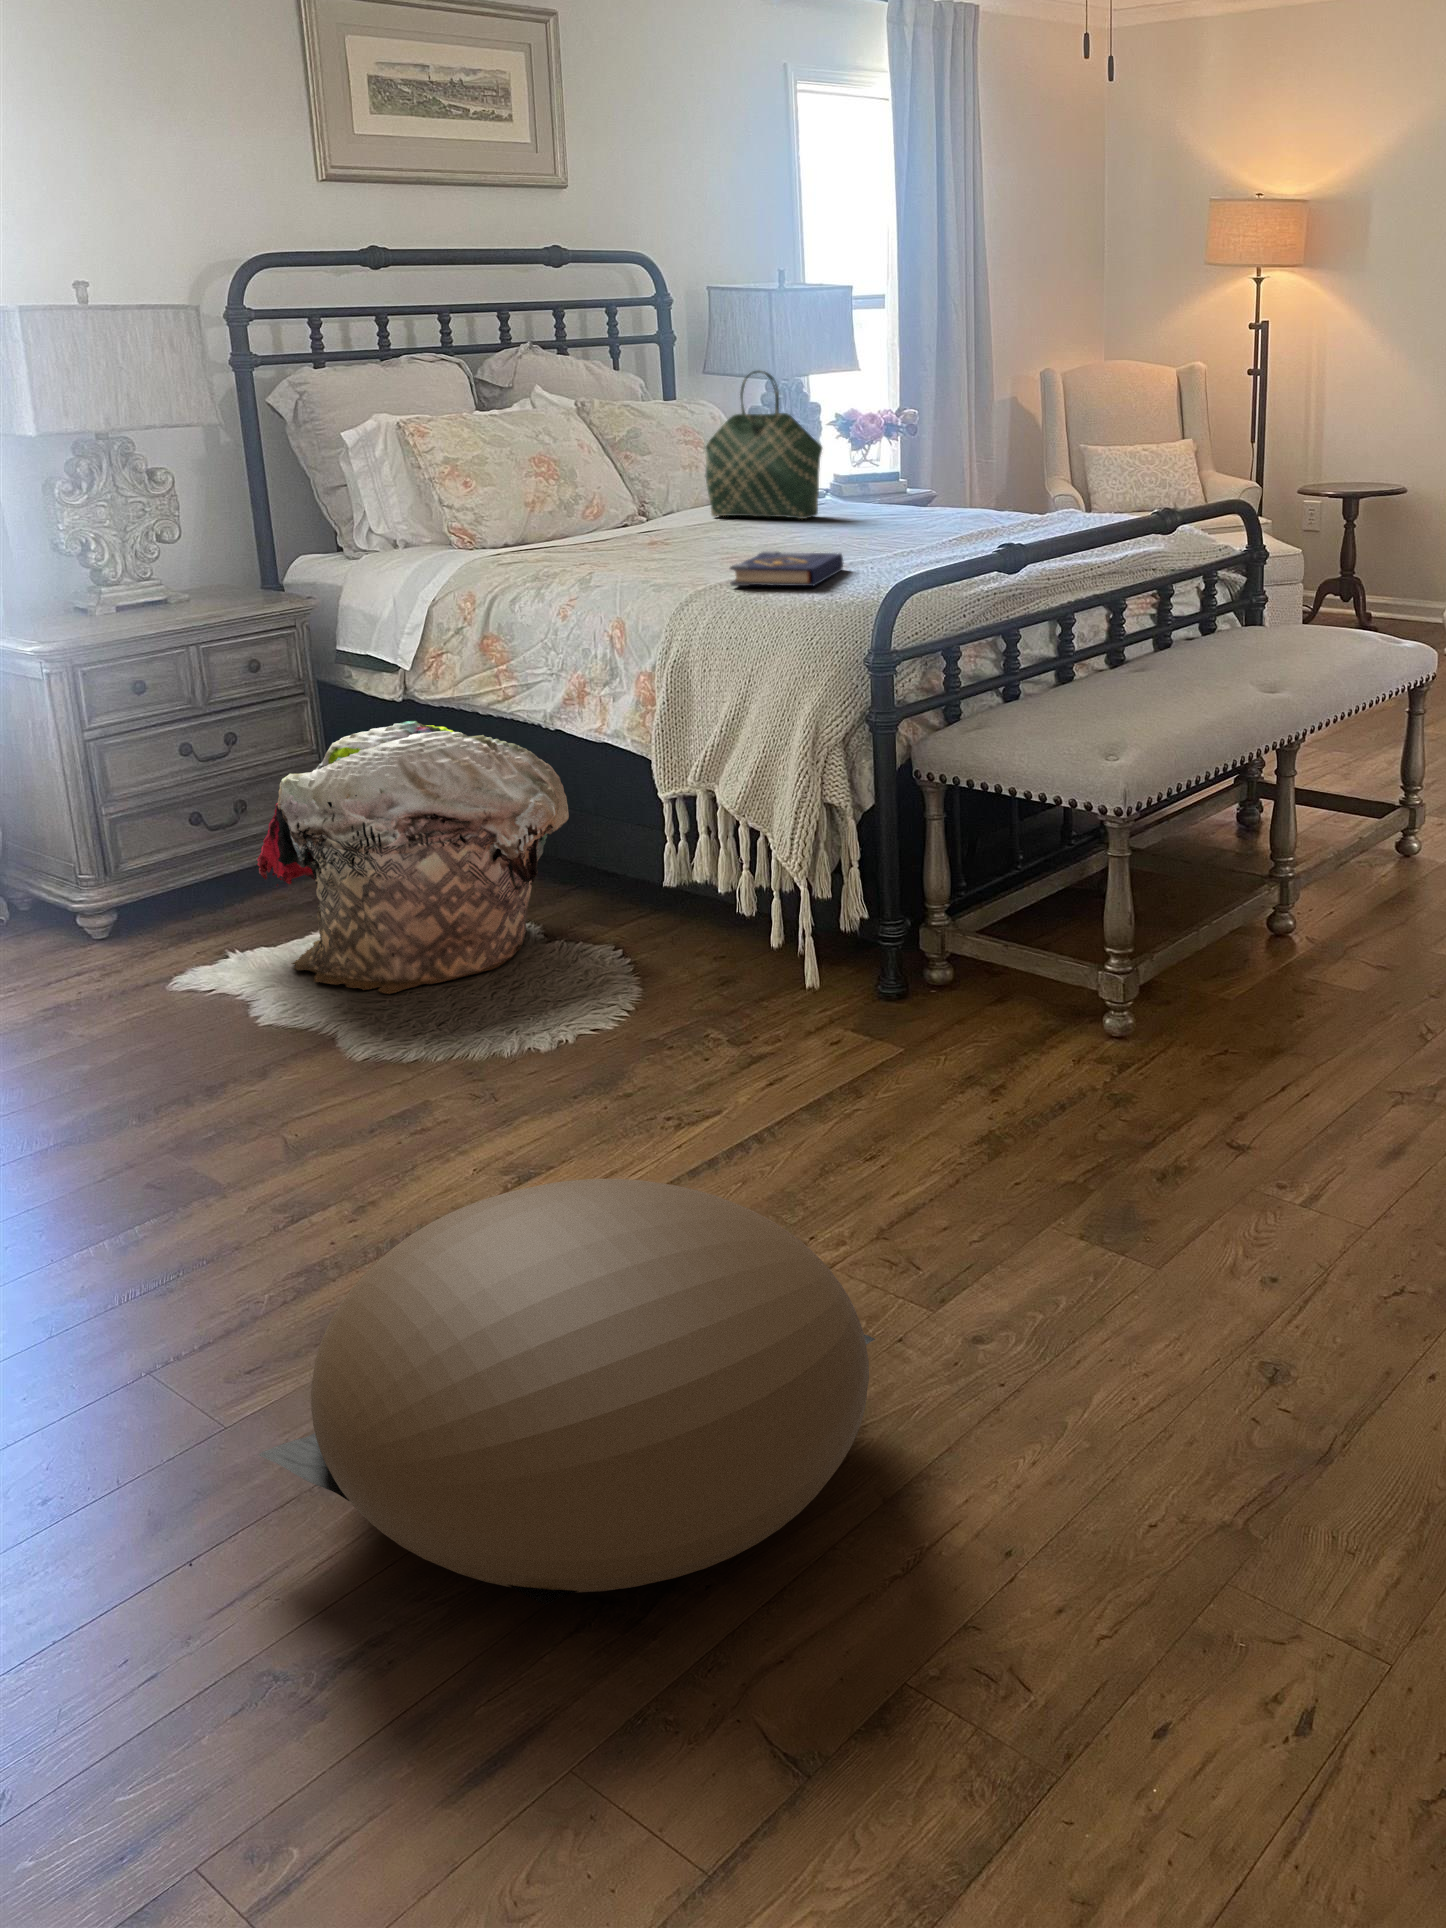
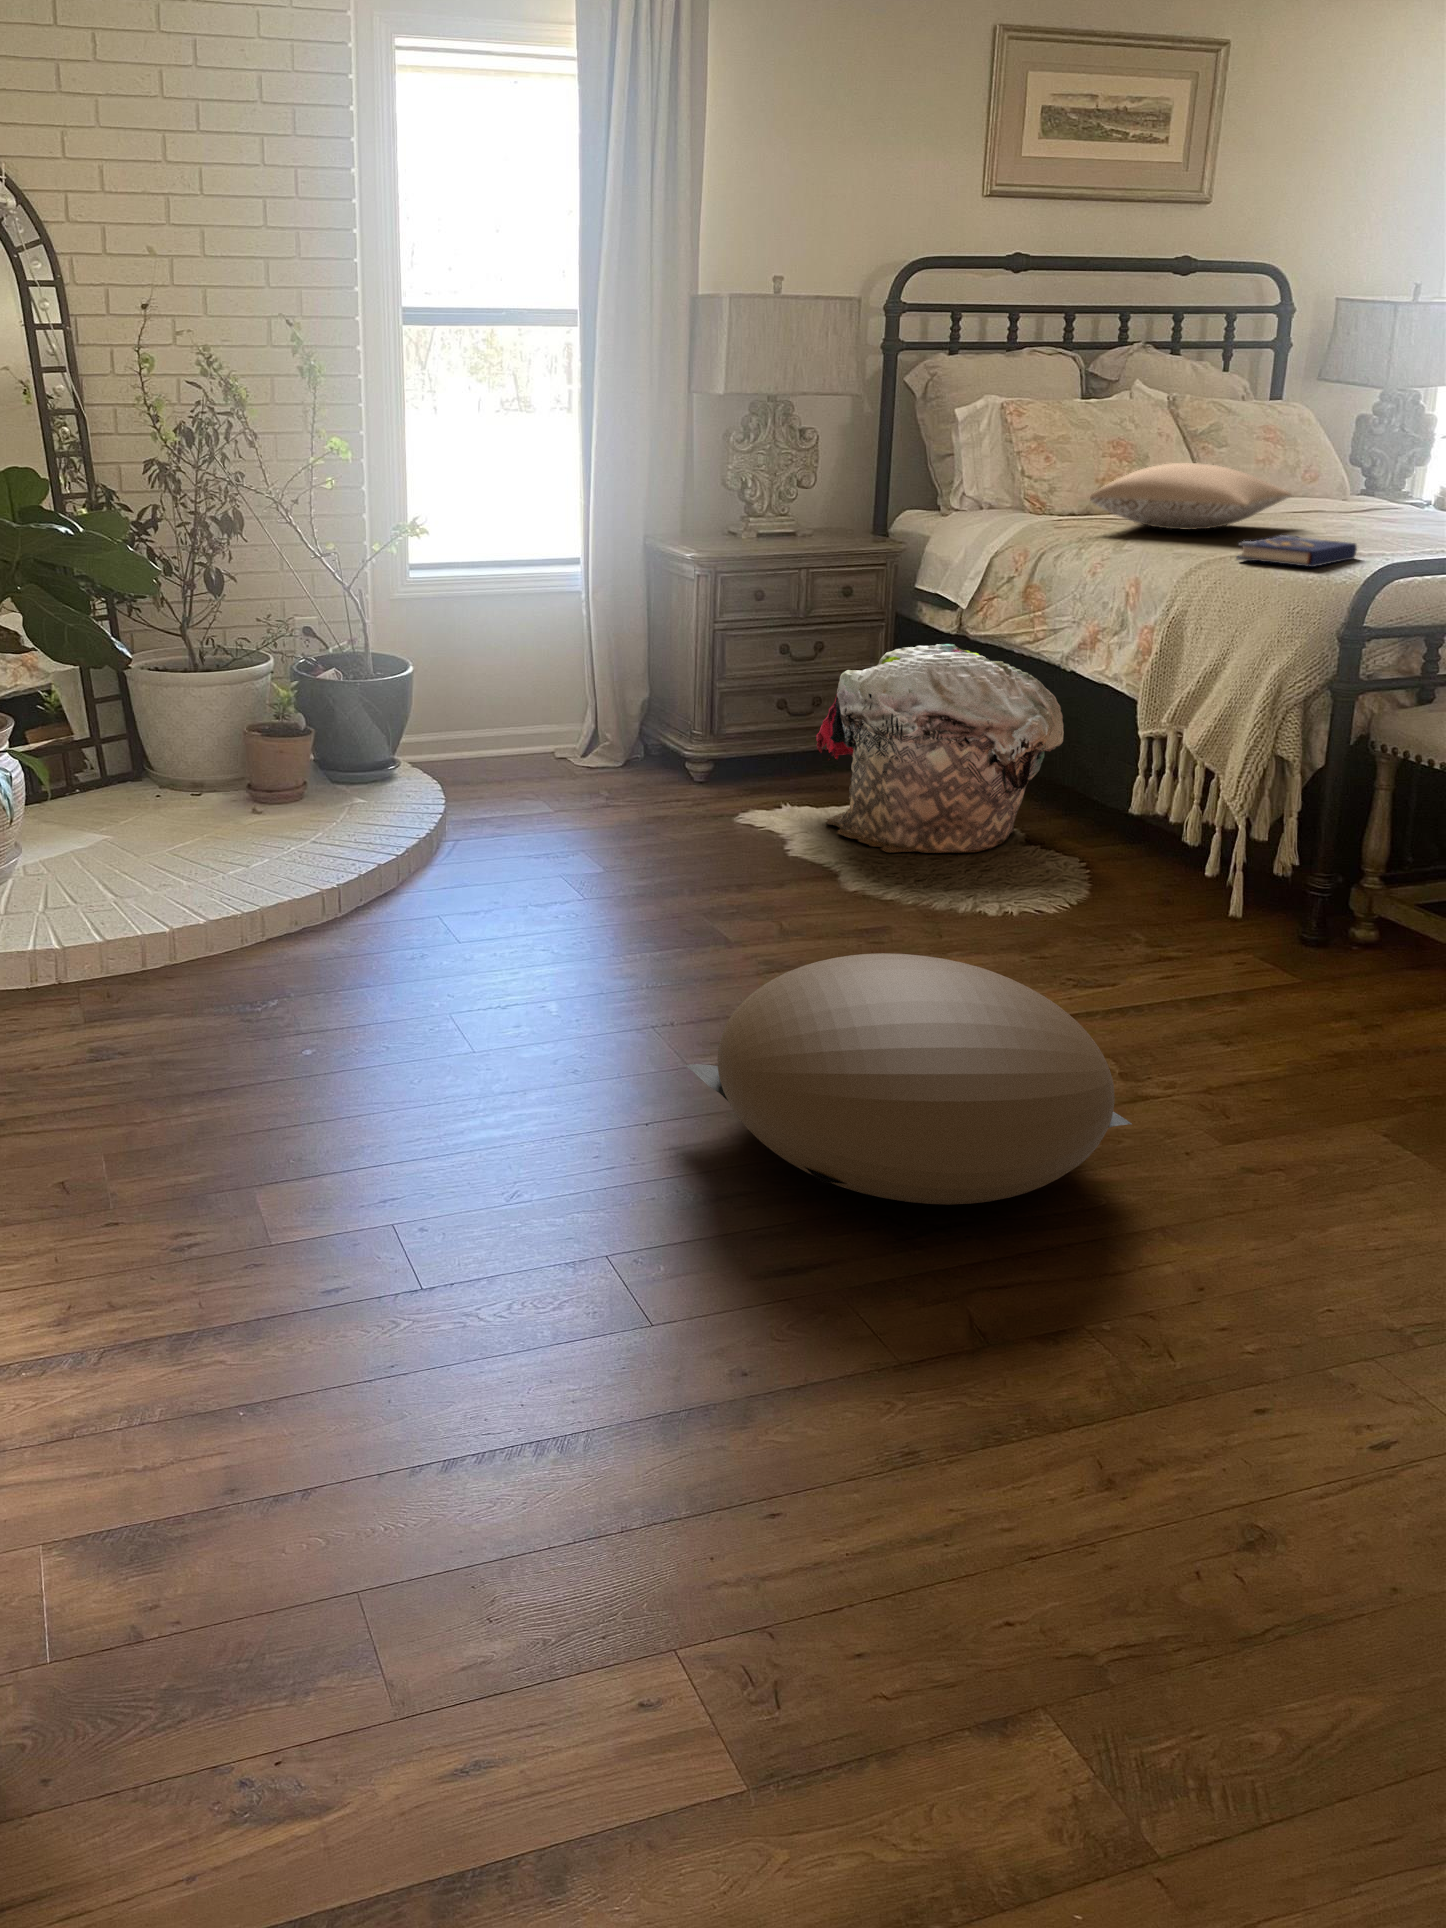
tote bag: present [706,371,822,519] -> none [1270,375,1389,517]
pillow: none [540,478,744,552] -> present [1090,463,1291,530]

